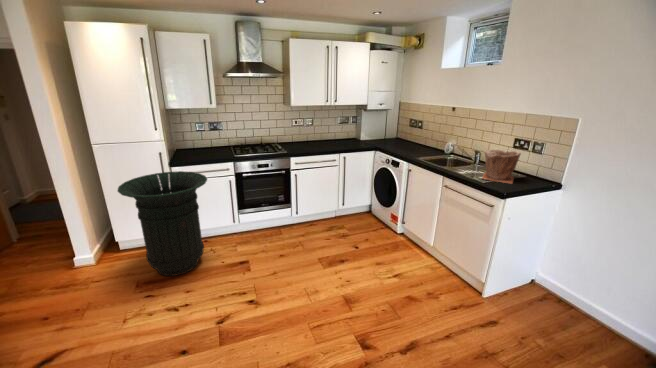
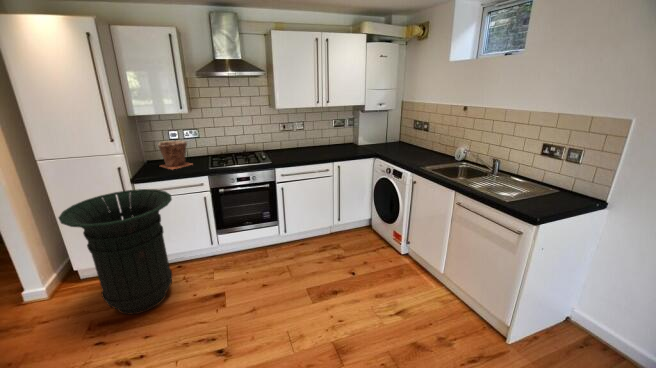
plant pot: present [482,150,521,184] -> present [159,141,192,169]

